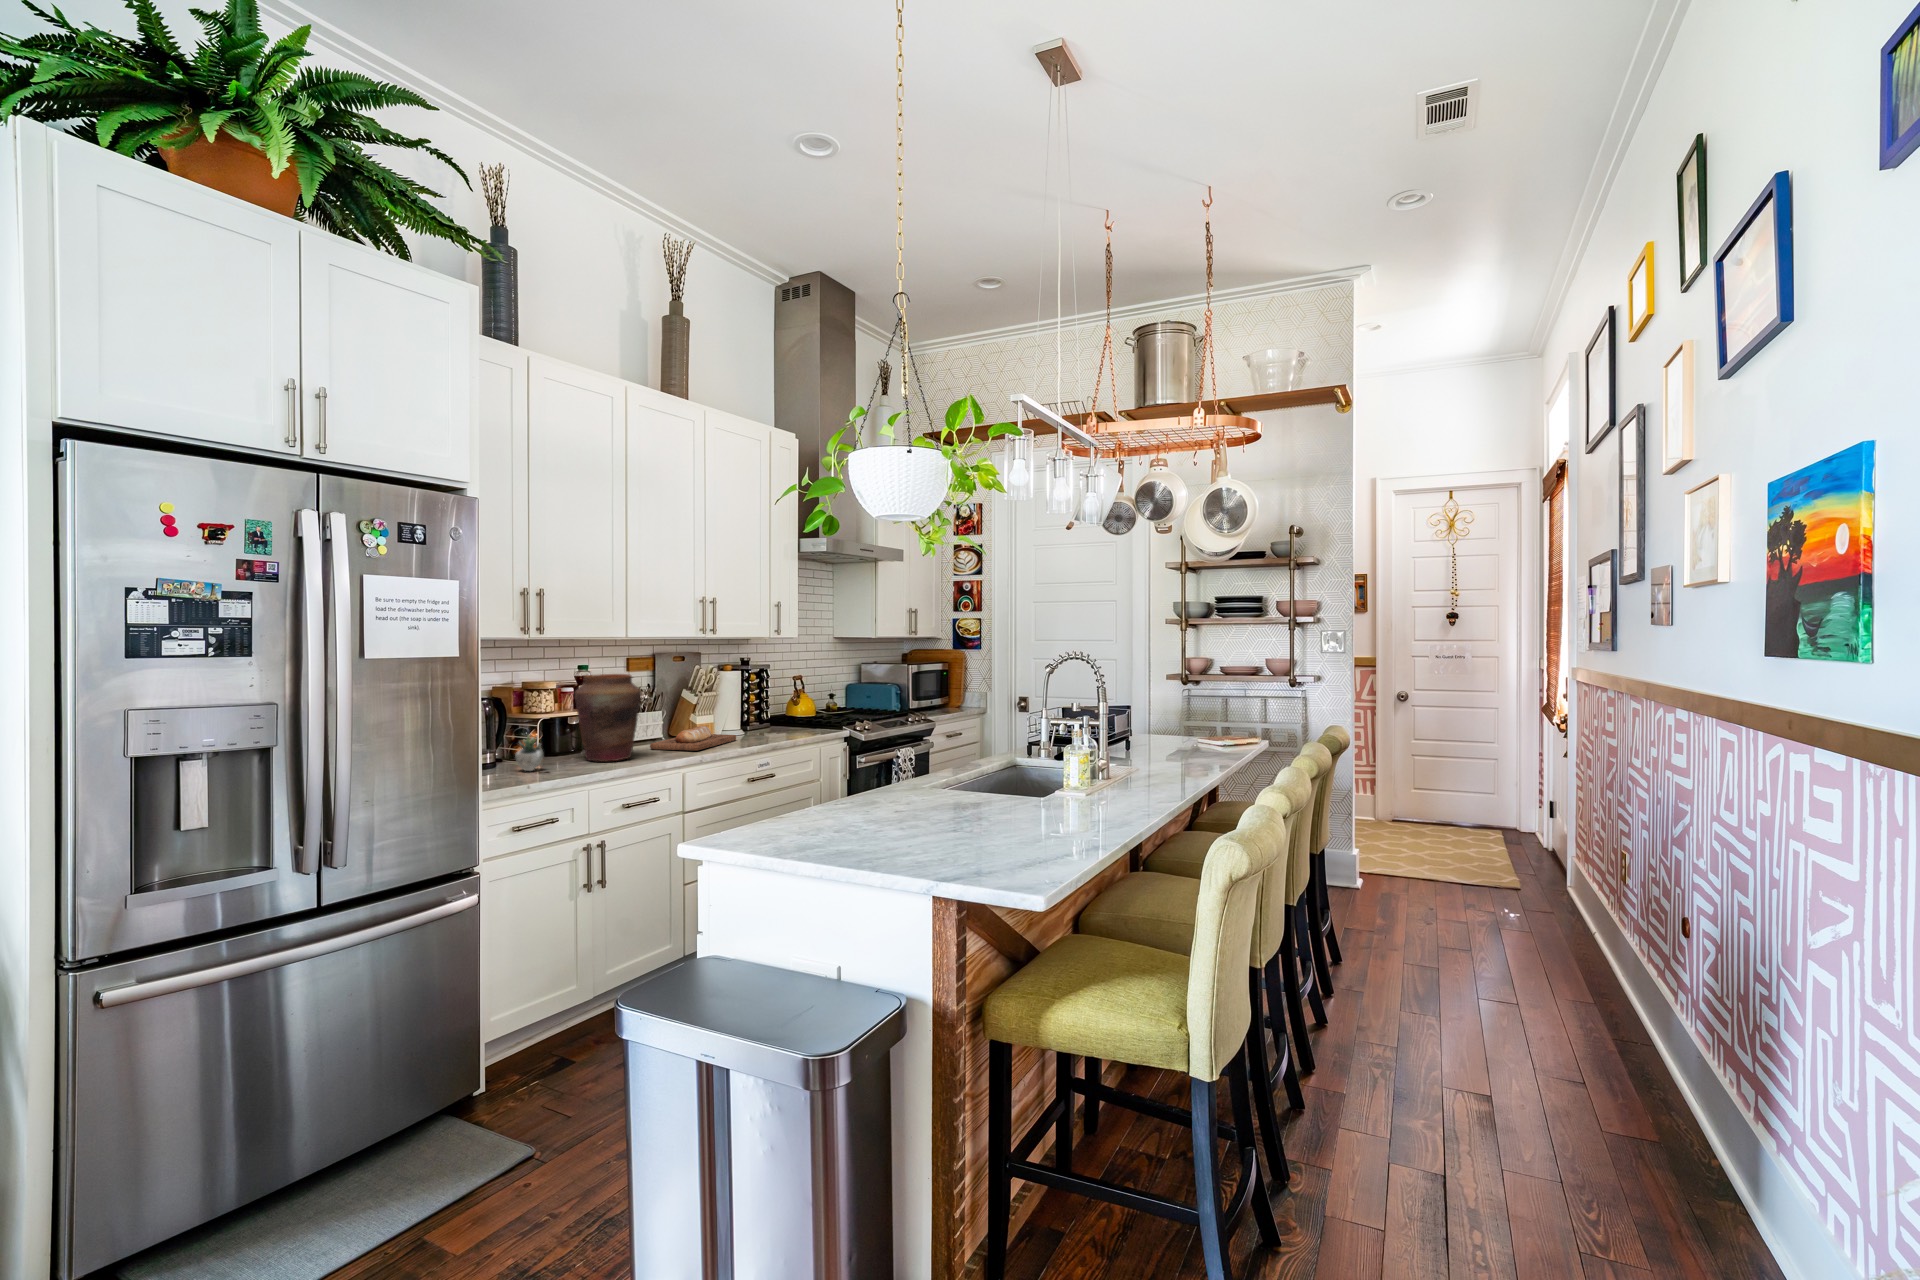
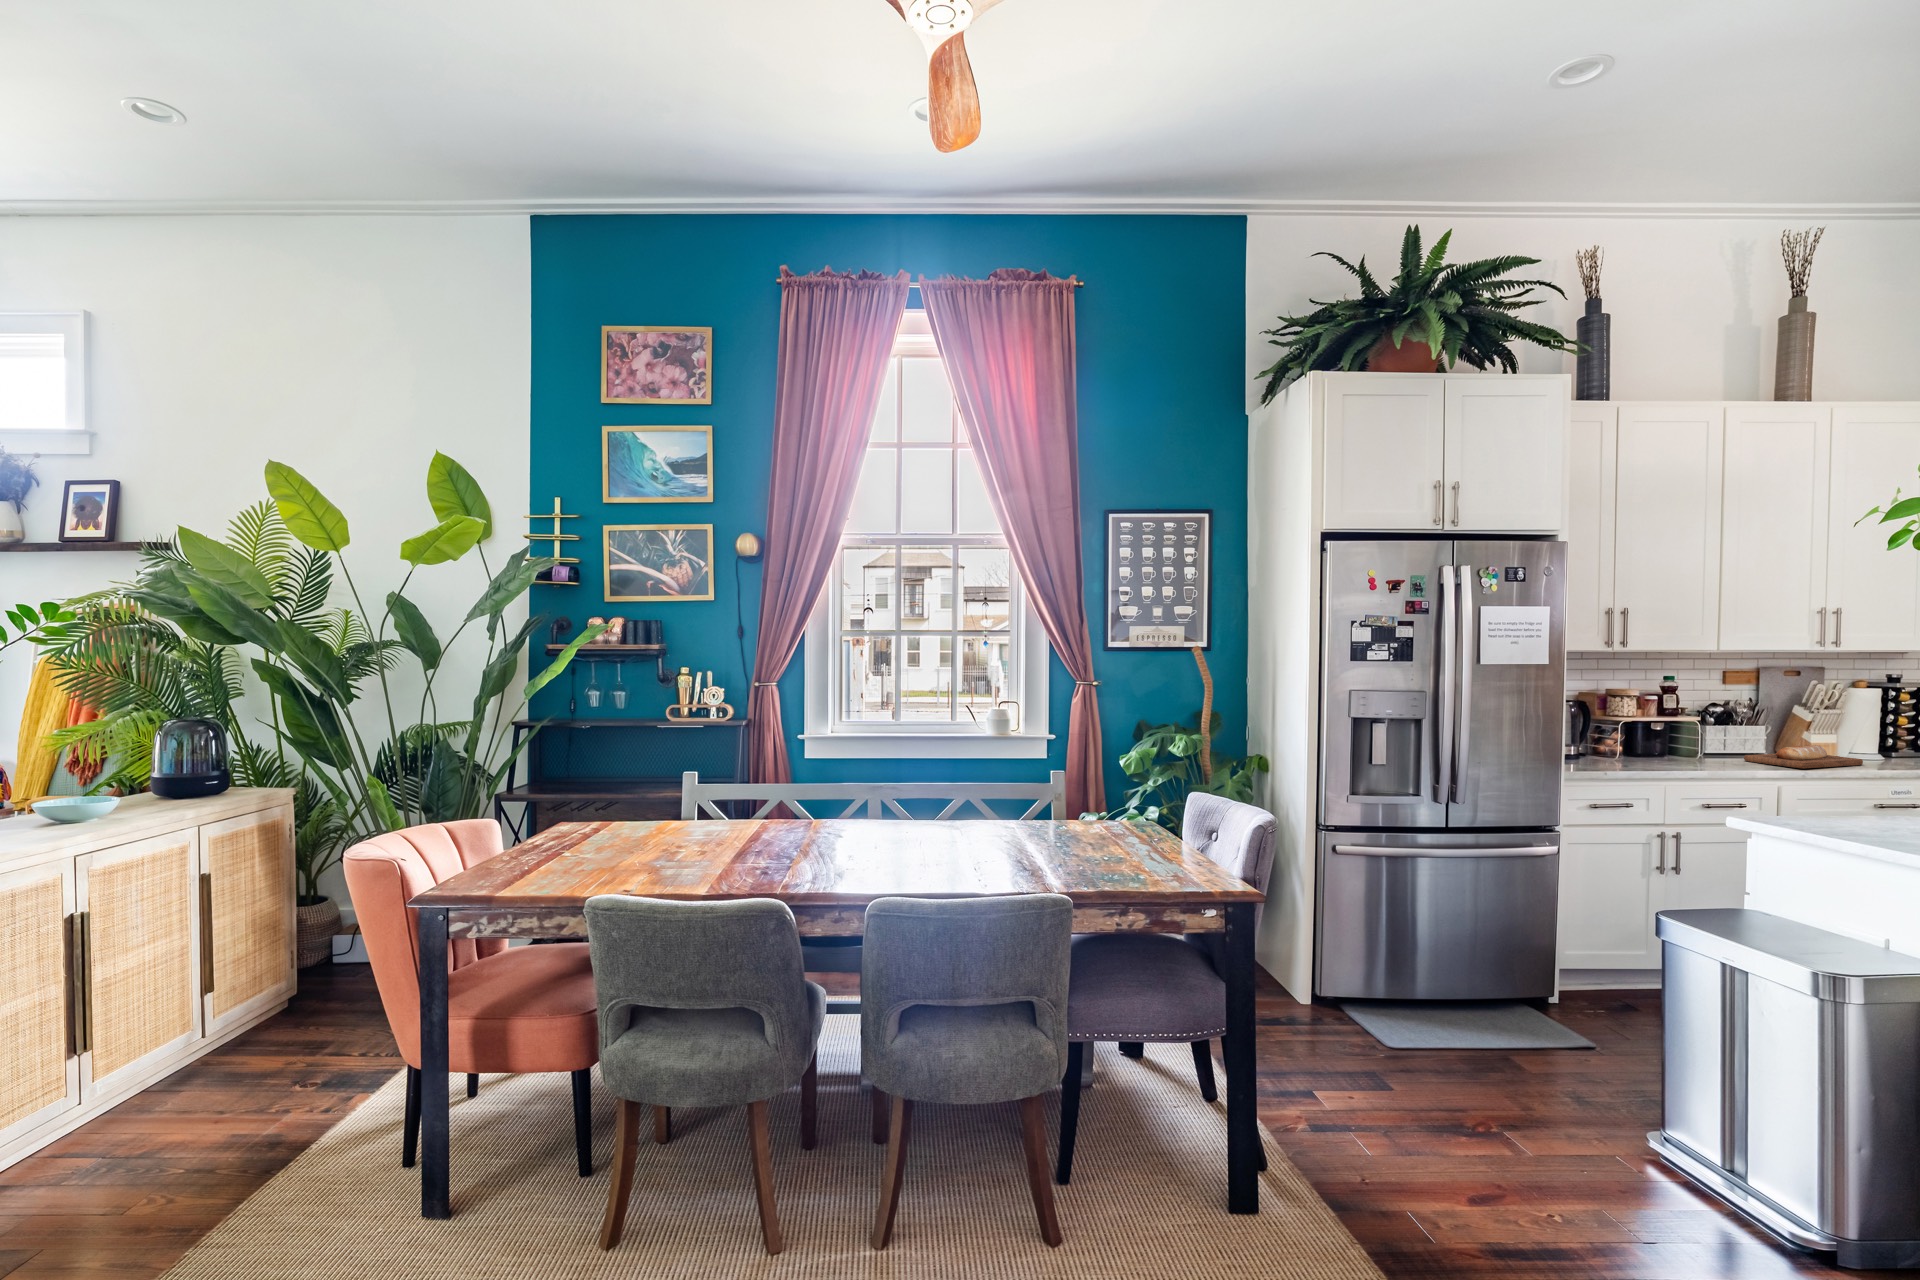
vase: present [575,674,641,762] -> none [1658,685,1732,766]
succulent plant: present [515,735,543,771] -> none [1597,732,1650,763]

